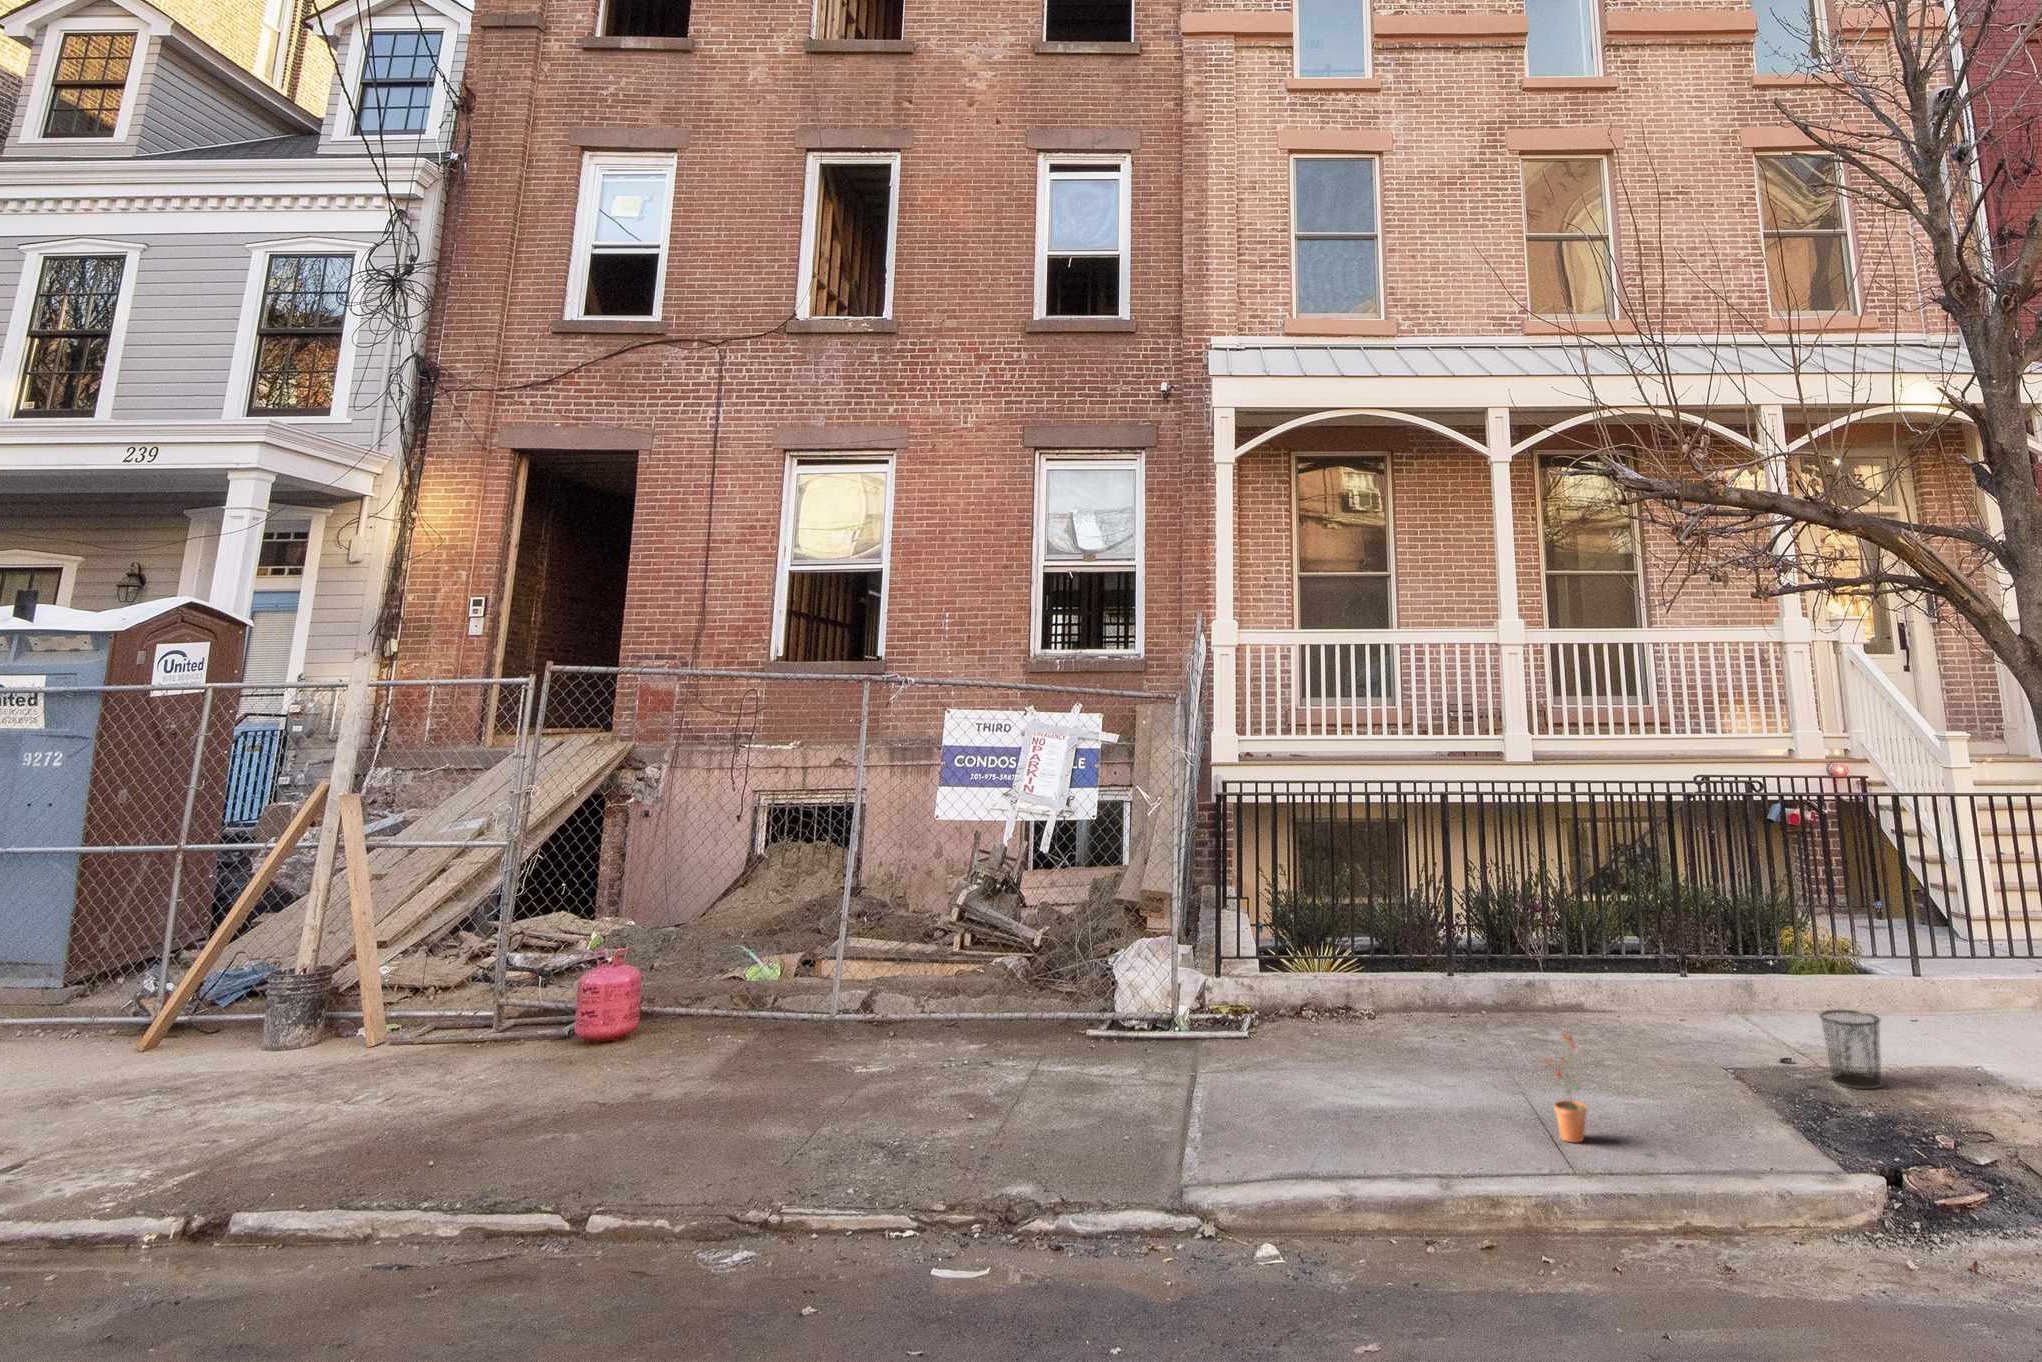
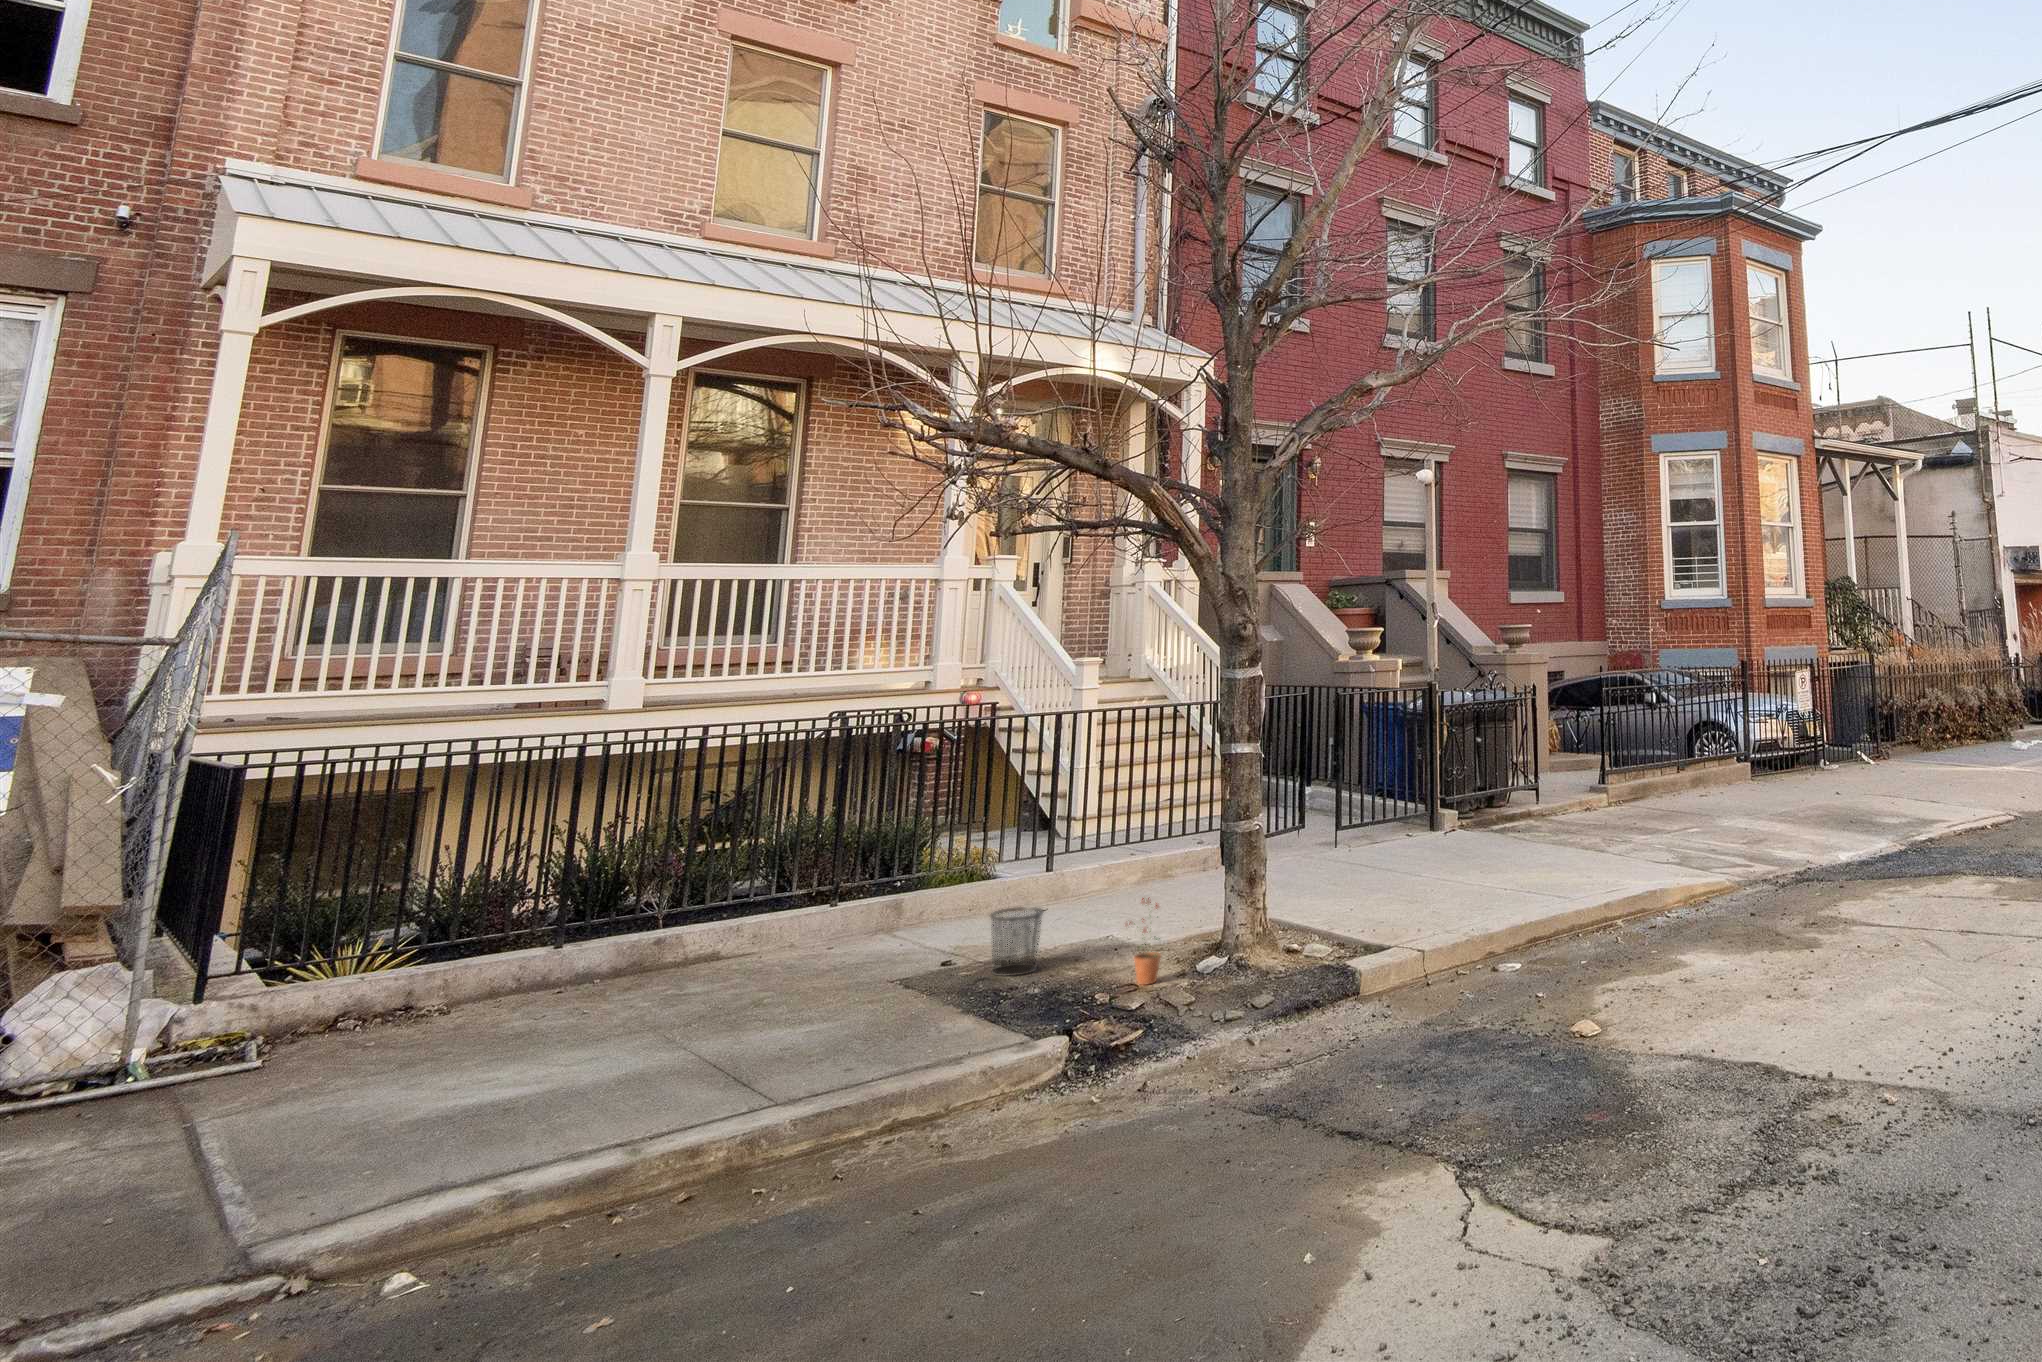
potted plant: present [1545,1033,1587,1143] -> present [1129,897,1161,985]

